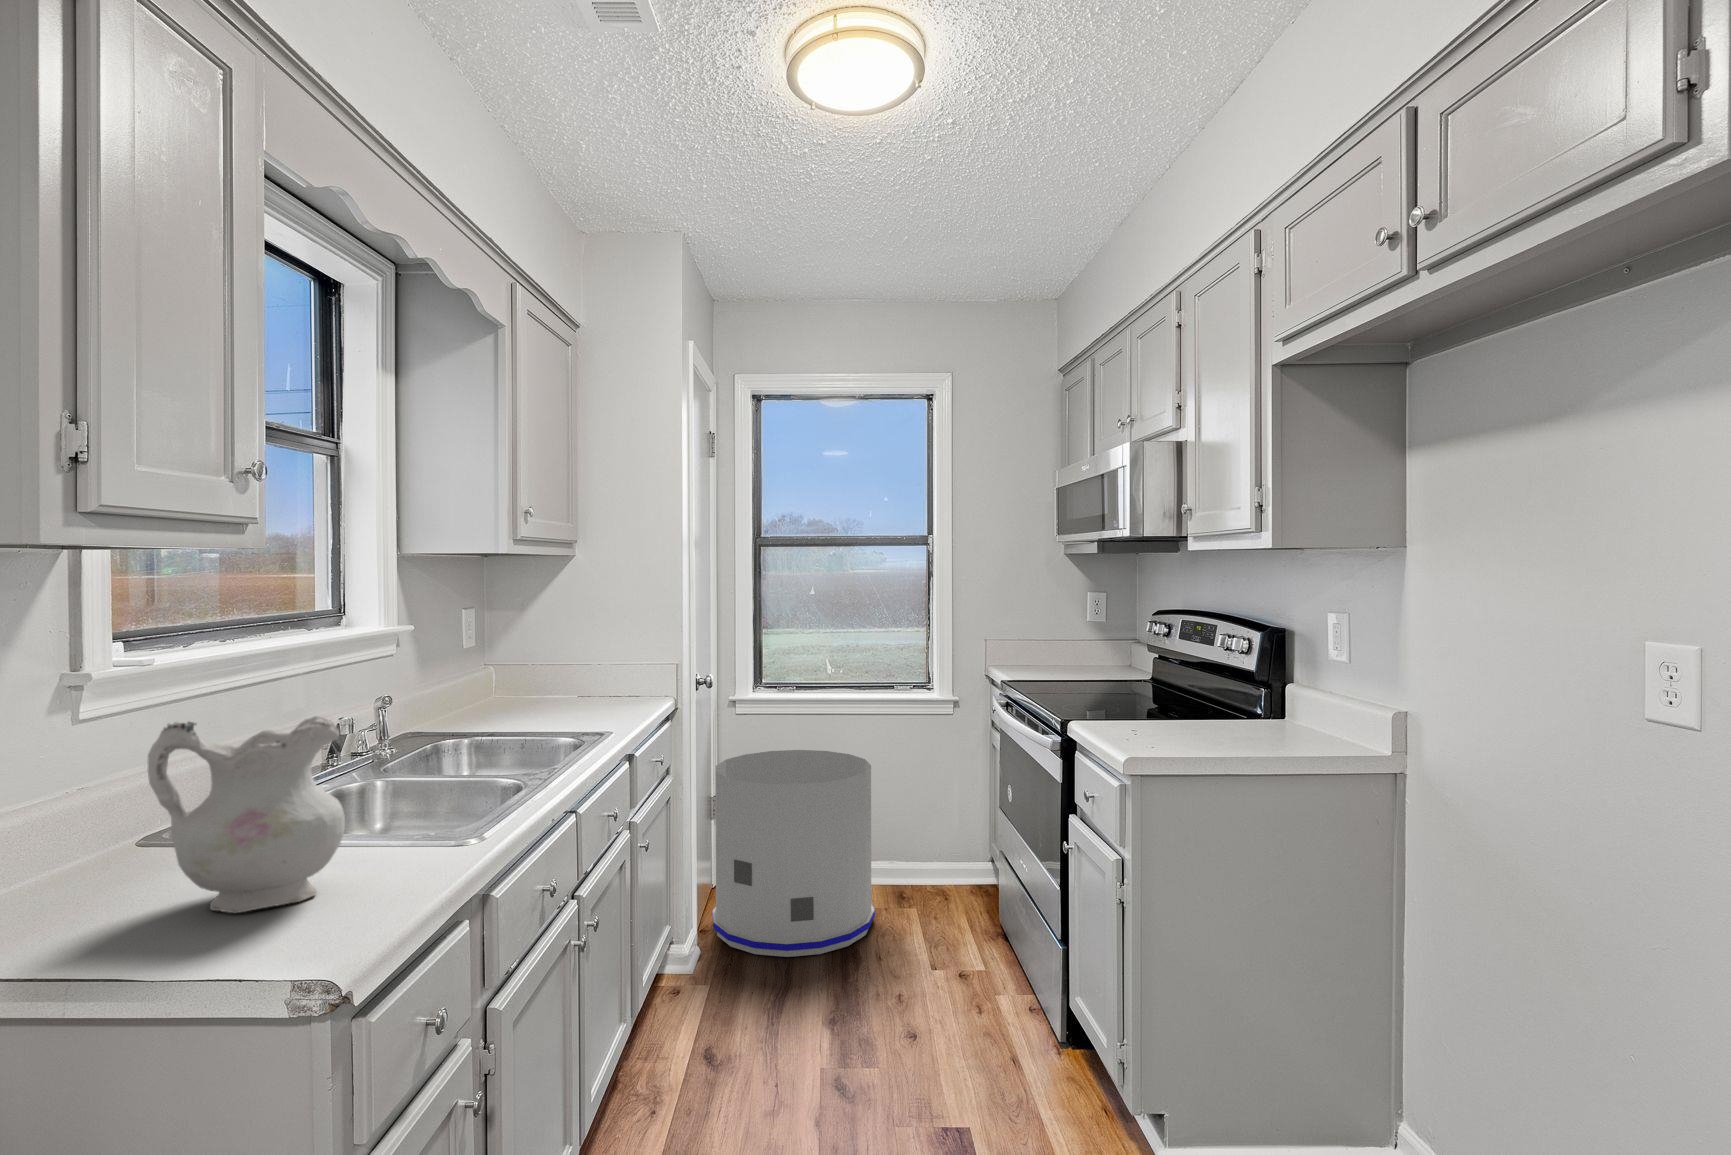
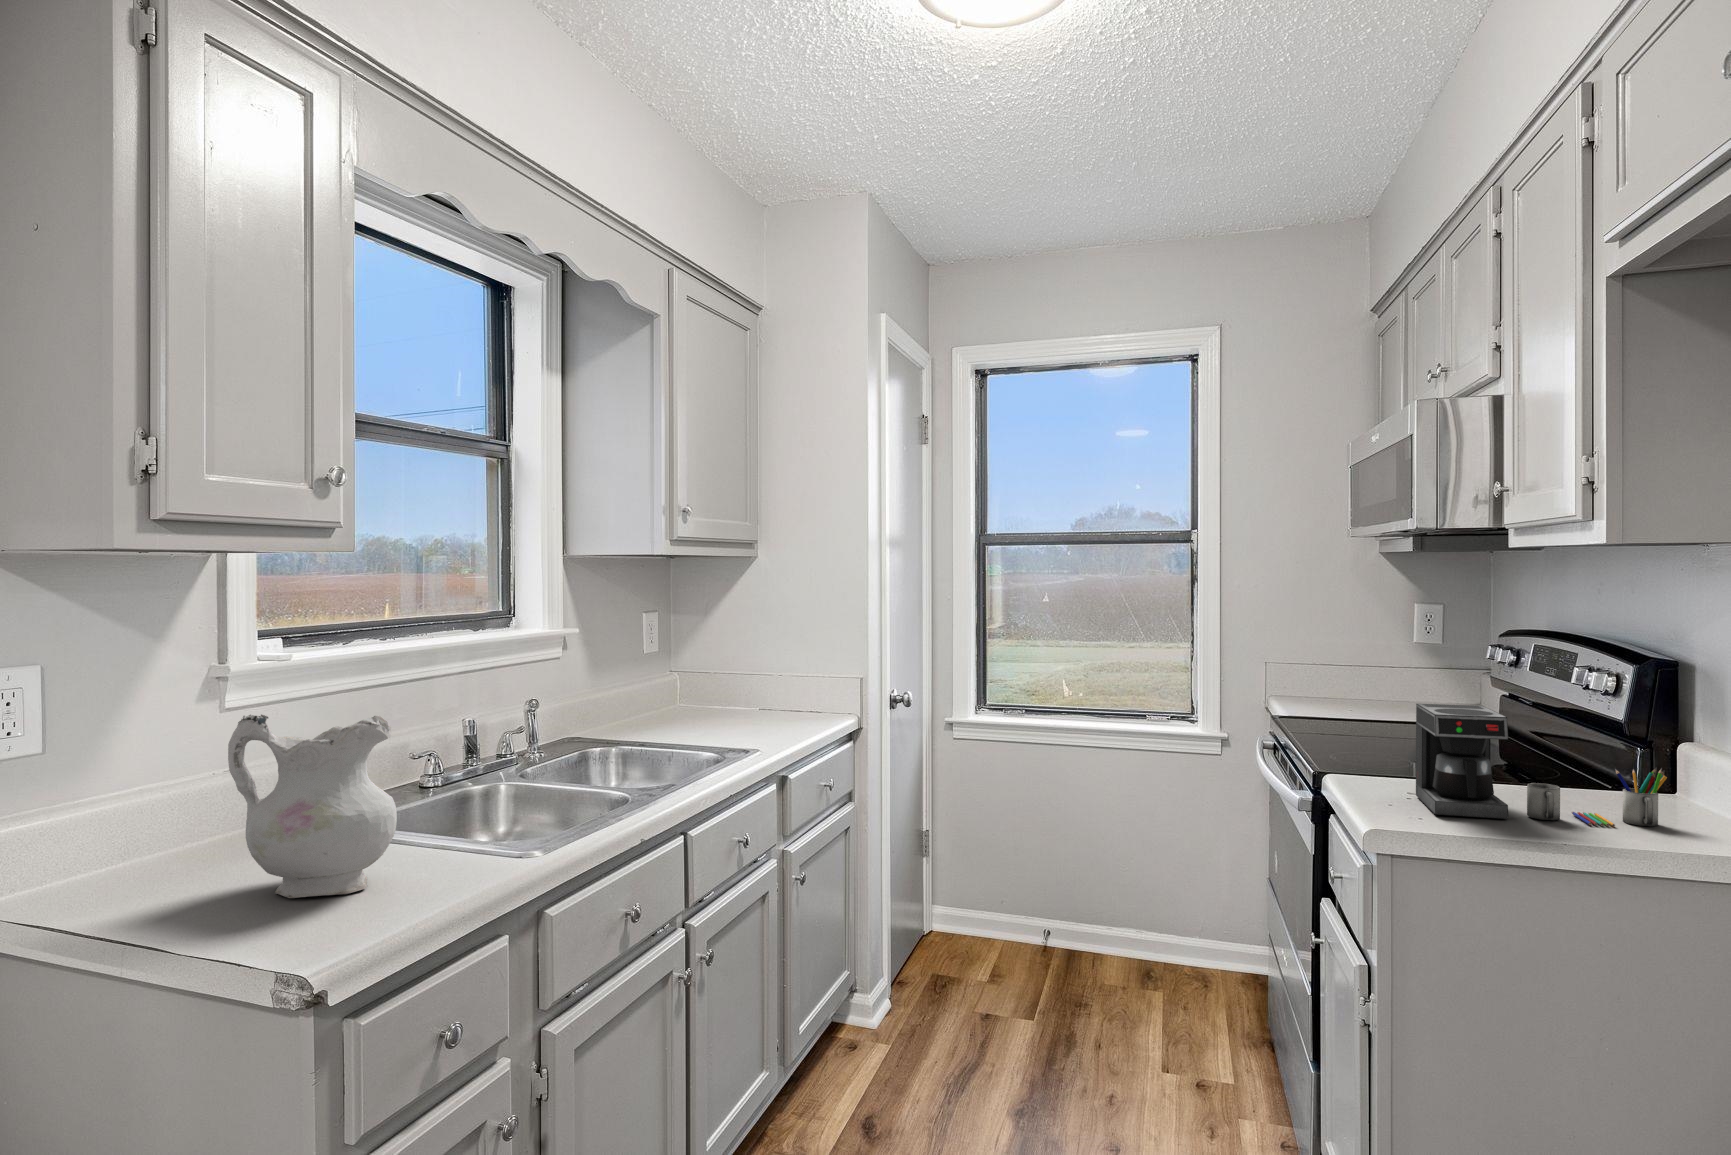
coffee maker: none [1153,665,1318,746] -> present [1416,704,1667,827]
trash can: present [712,750,875,957] -> none [911,785,1105,1031]

